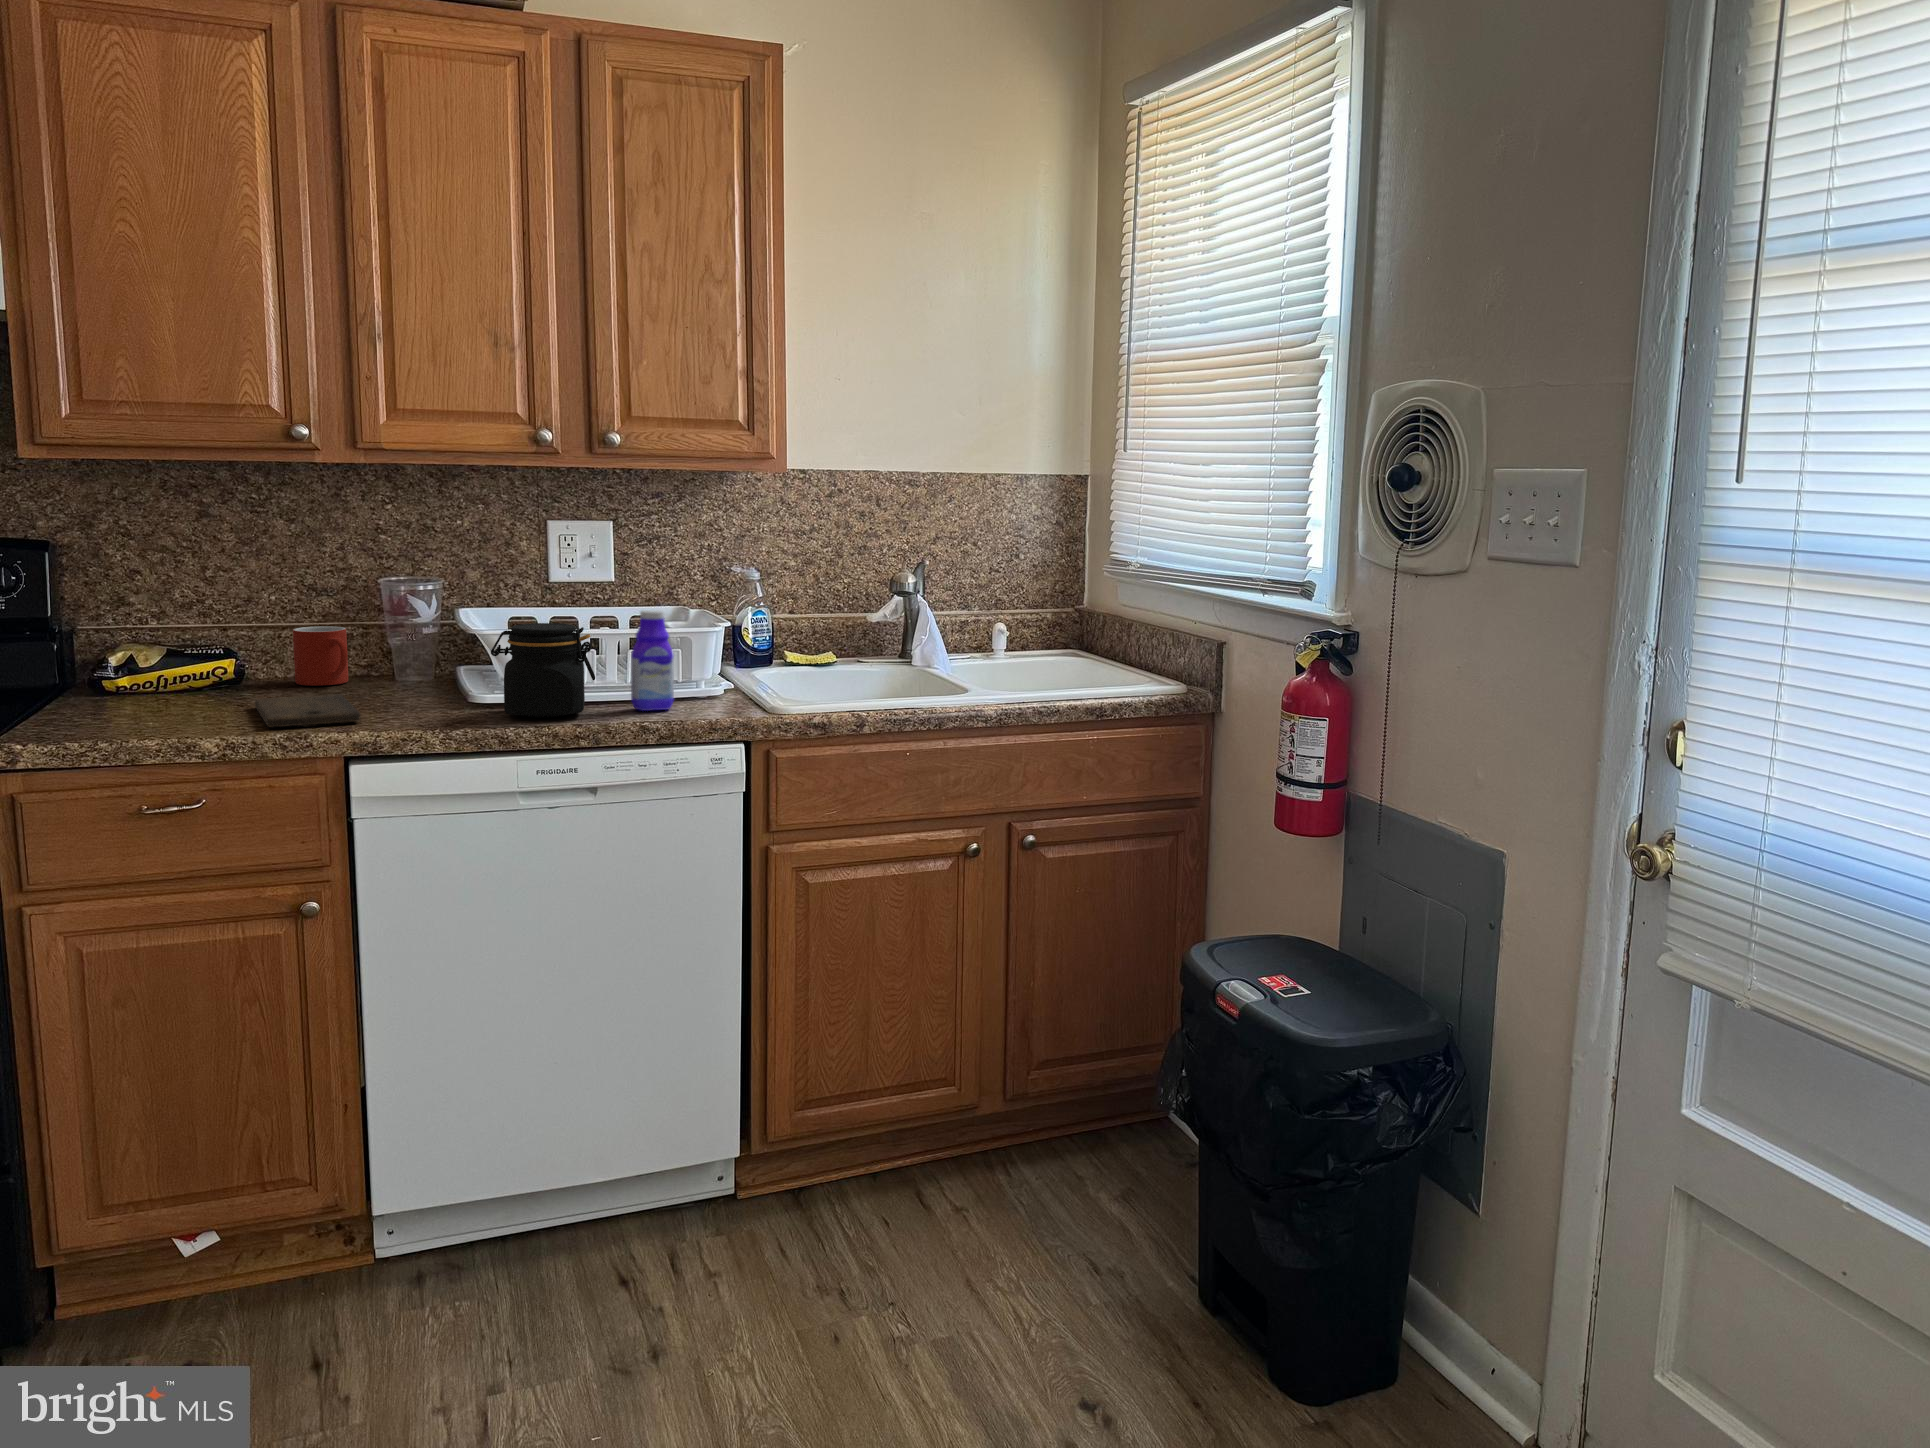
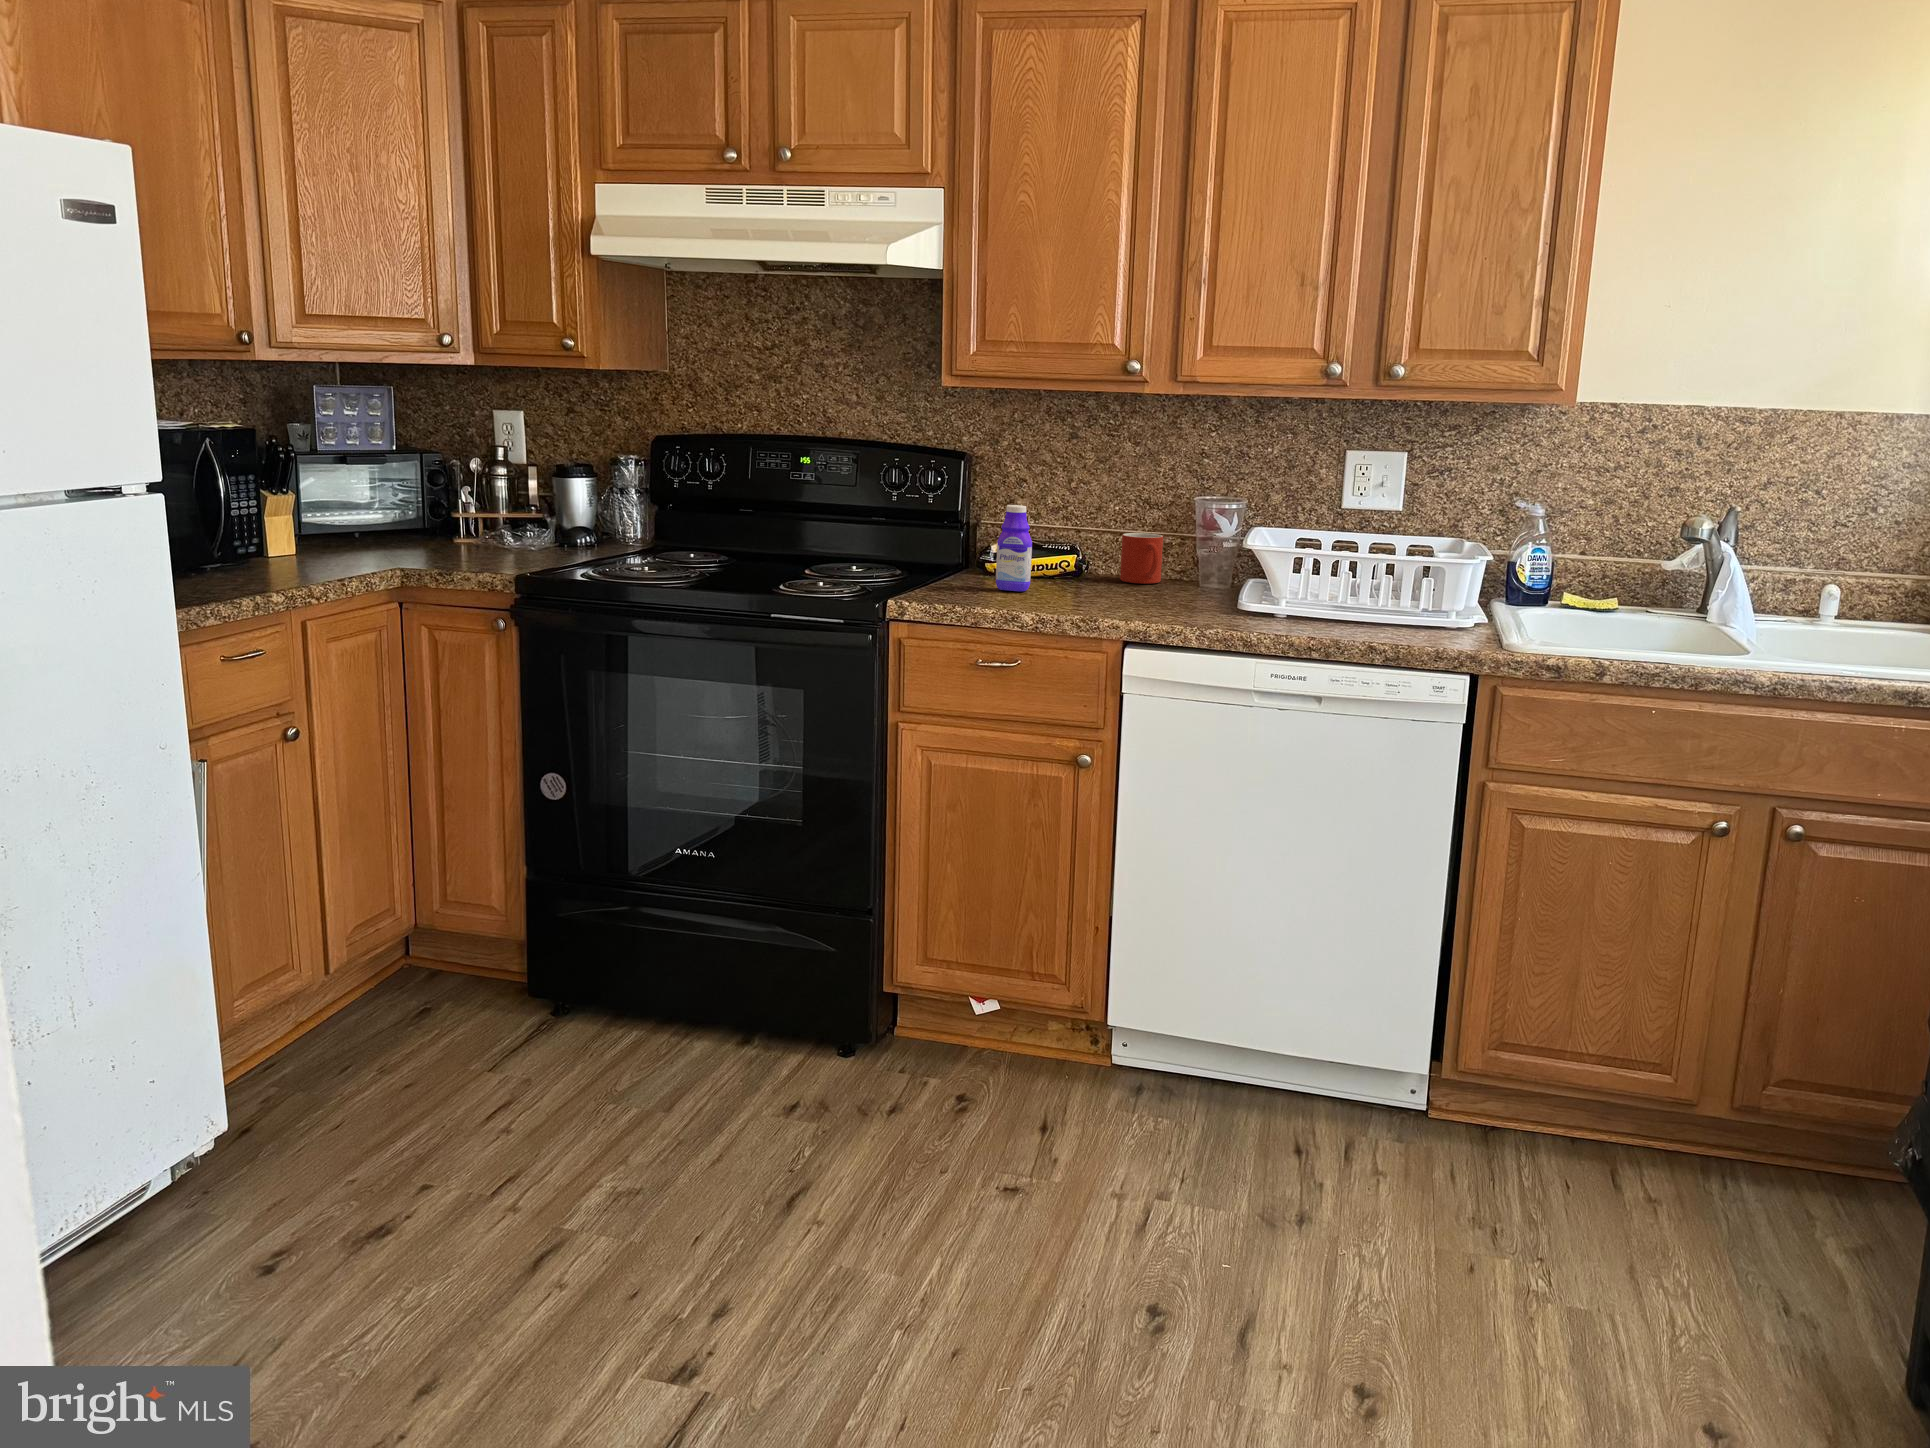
bottle: present [631,610,674,711] -> present [996,505,1032,591]
jar: present [491,623,595,718] -> none [1254,542,1344,629]
cutting board: present [255,694,360,727] -> none [1073,588,1144,614]

